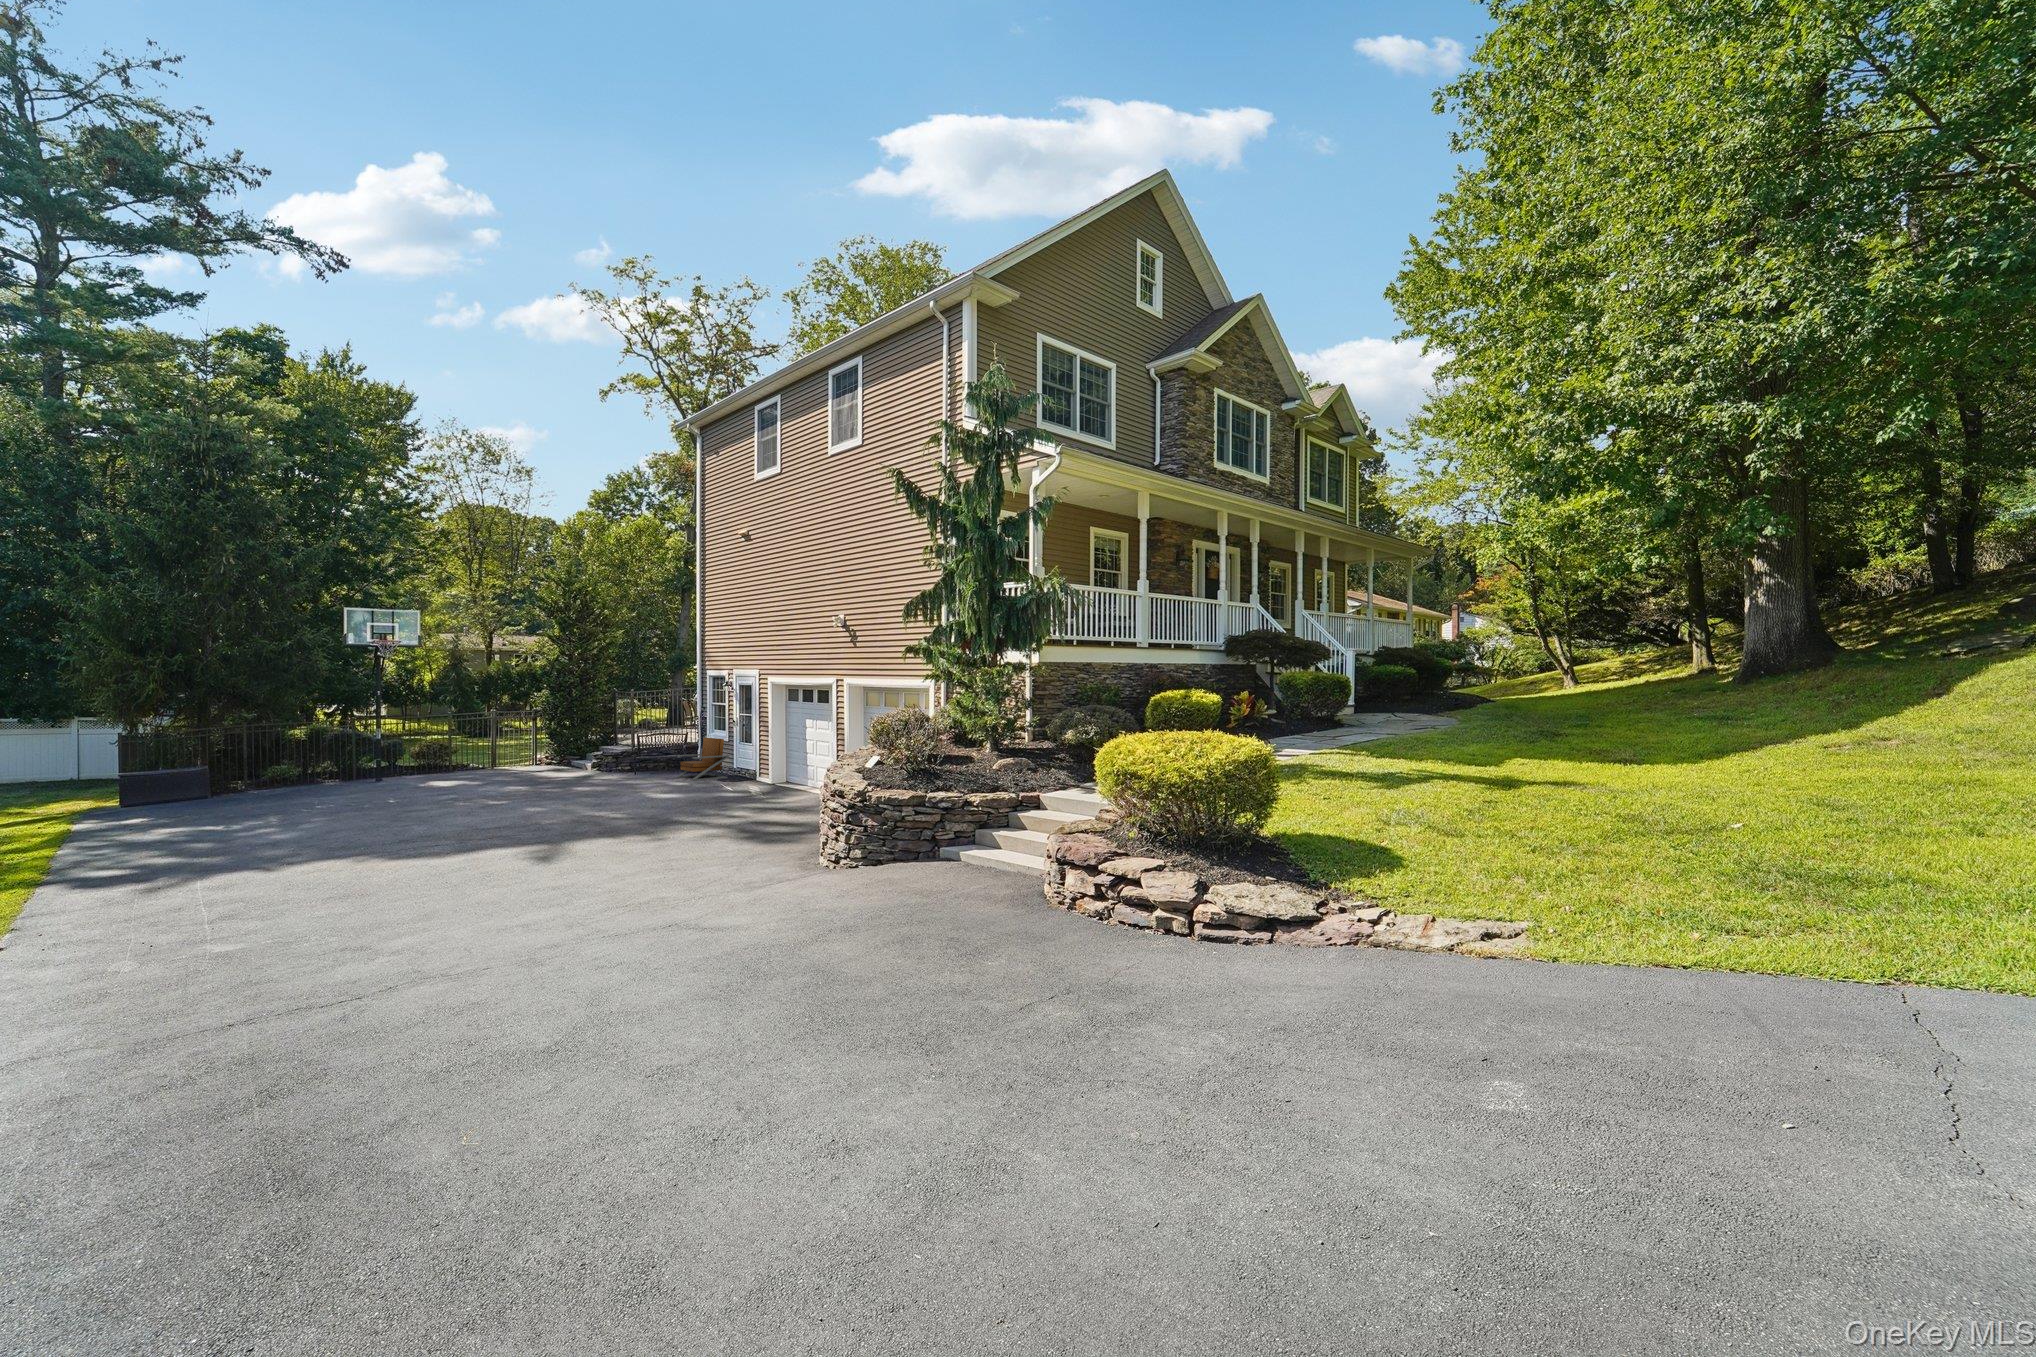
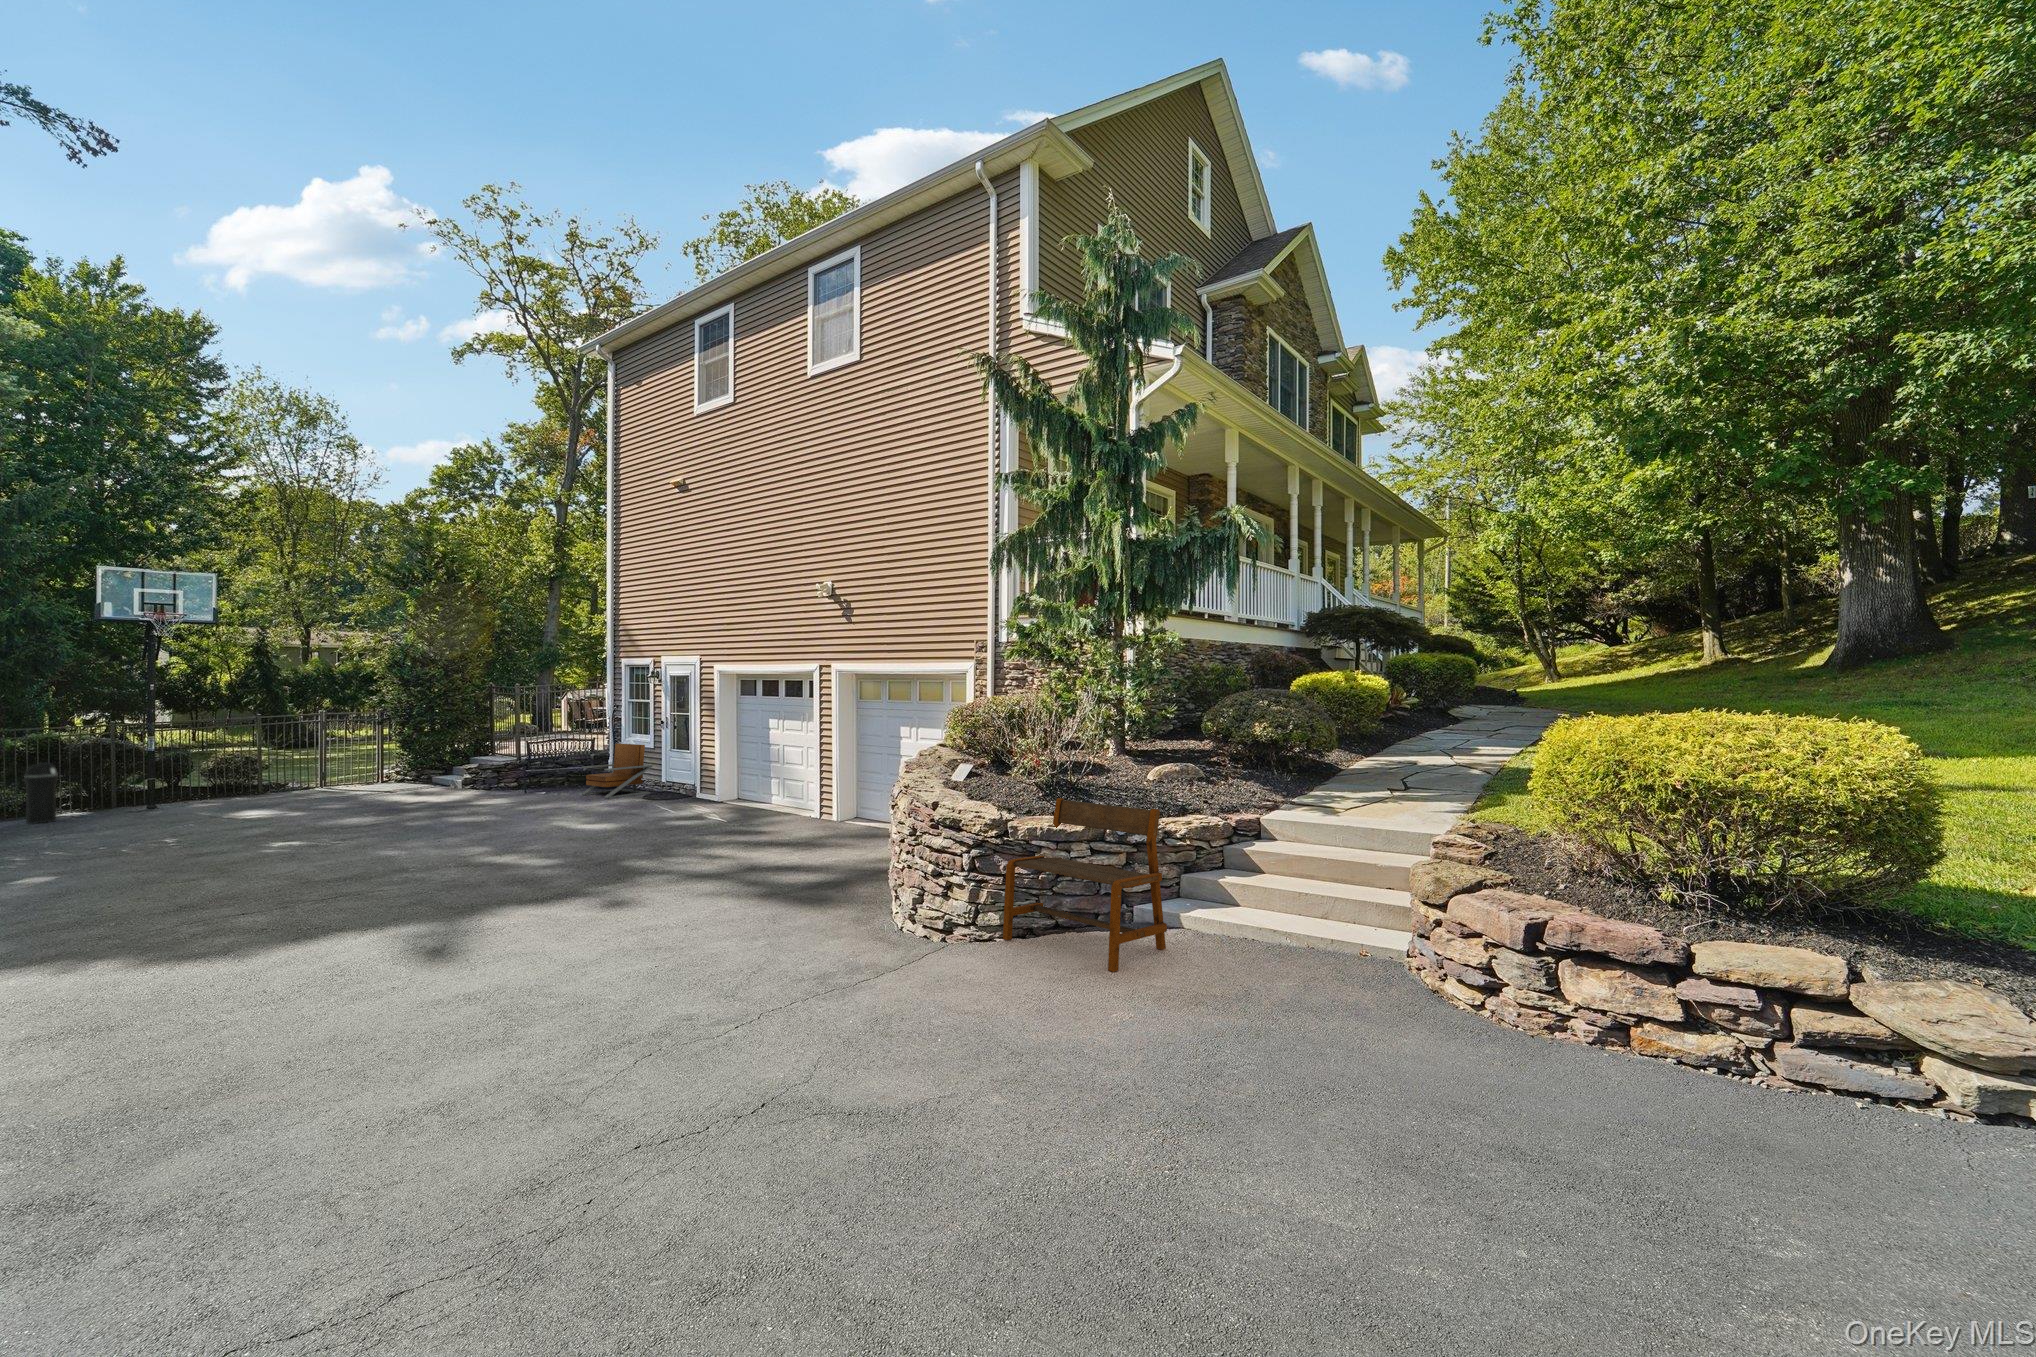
trash can: none [315,743,334,785] -> present [24,763,58,824]
bench: none [855,779,942,879] -> present [1003,798,1167,972]

